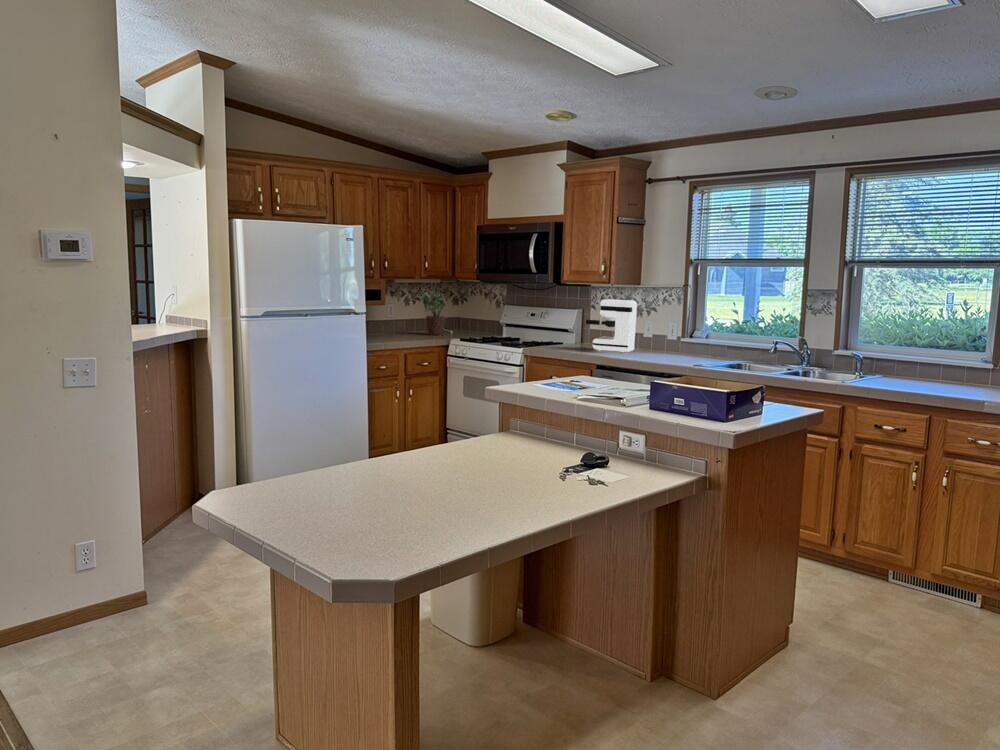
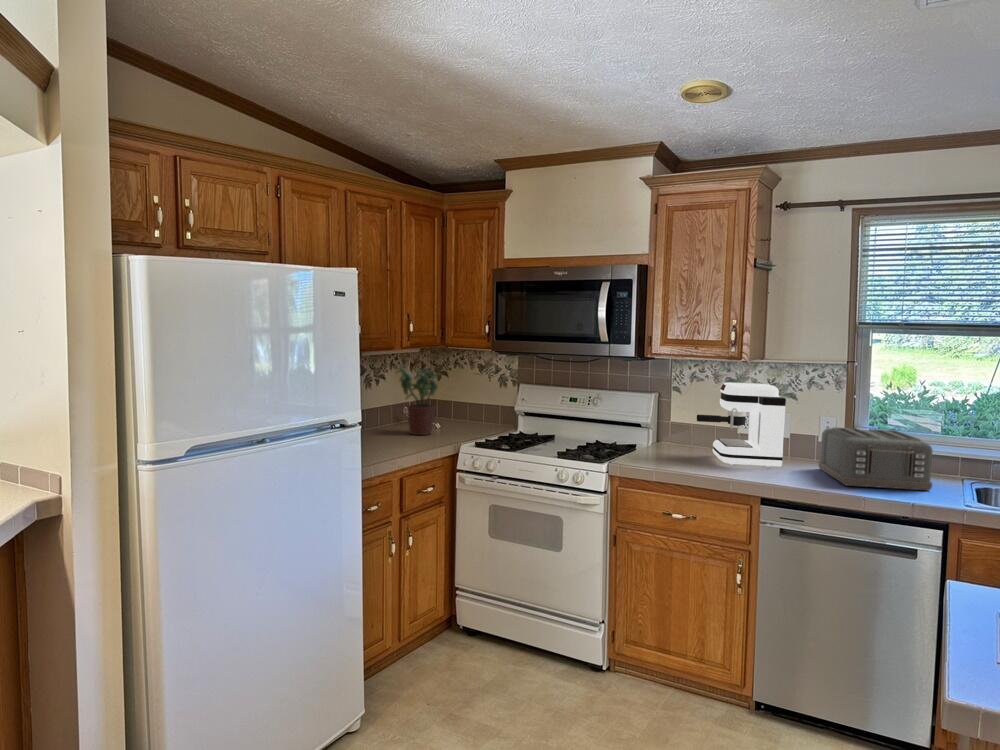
toaster: none [644,327,704,362] -> present [818,427,932,490]

